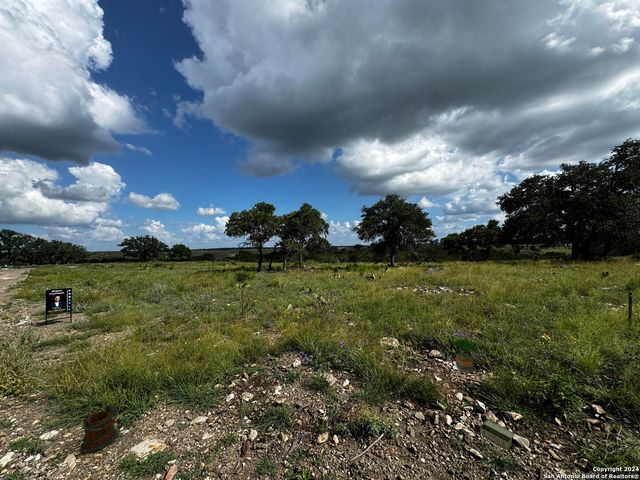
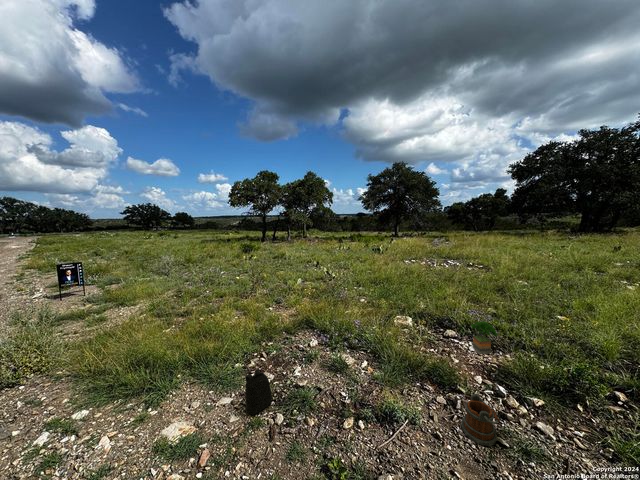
backpack: none [220,384,248,433] -> present [245,369,272,415]
bucket: present [79,405,119,454] -> present [460,394,500,446]
toolbox: present [480,420,515,449] -> none [504,407,540,439]

